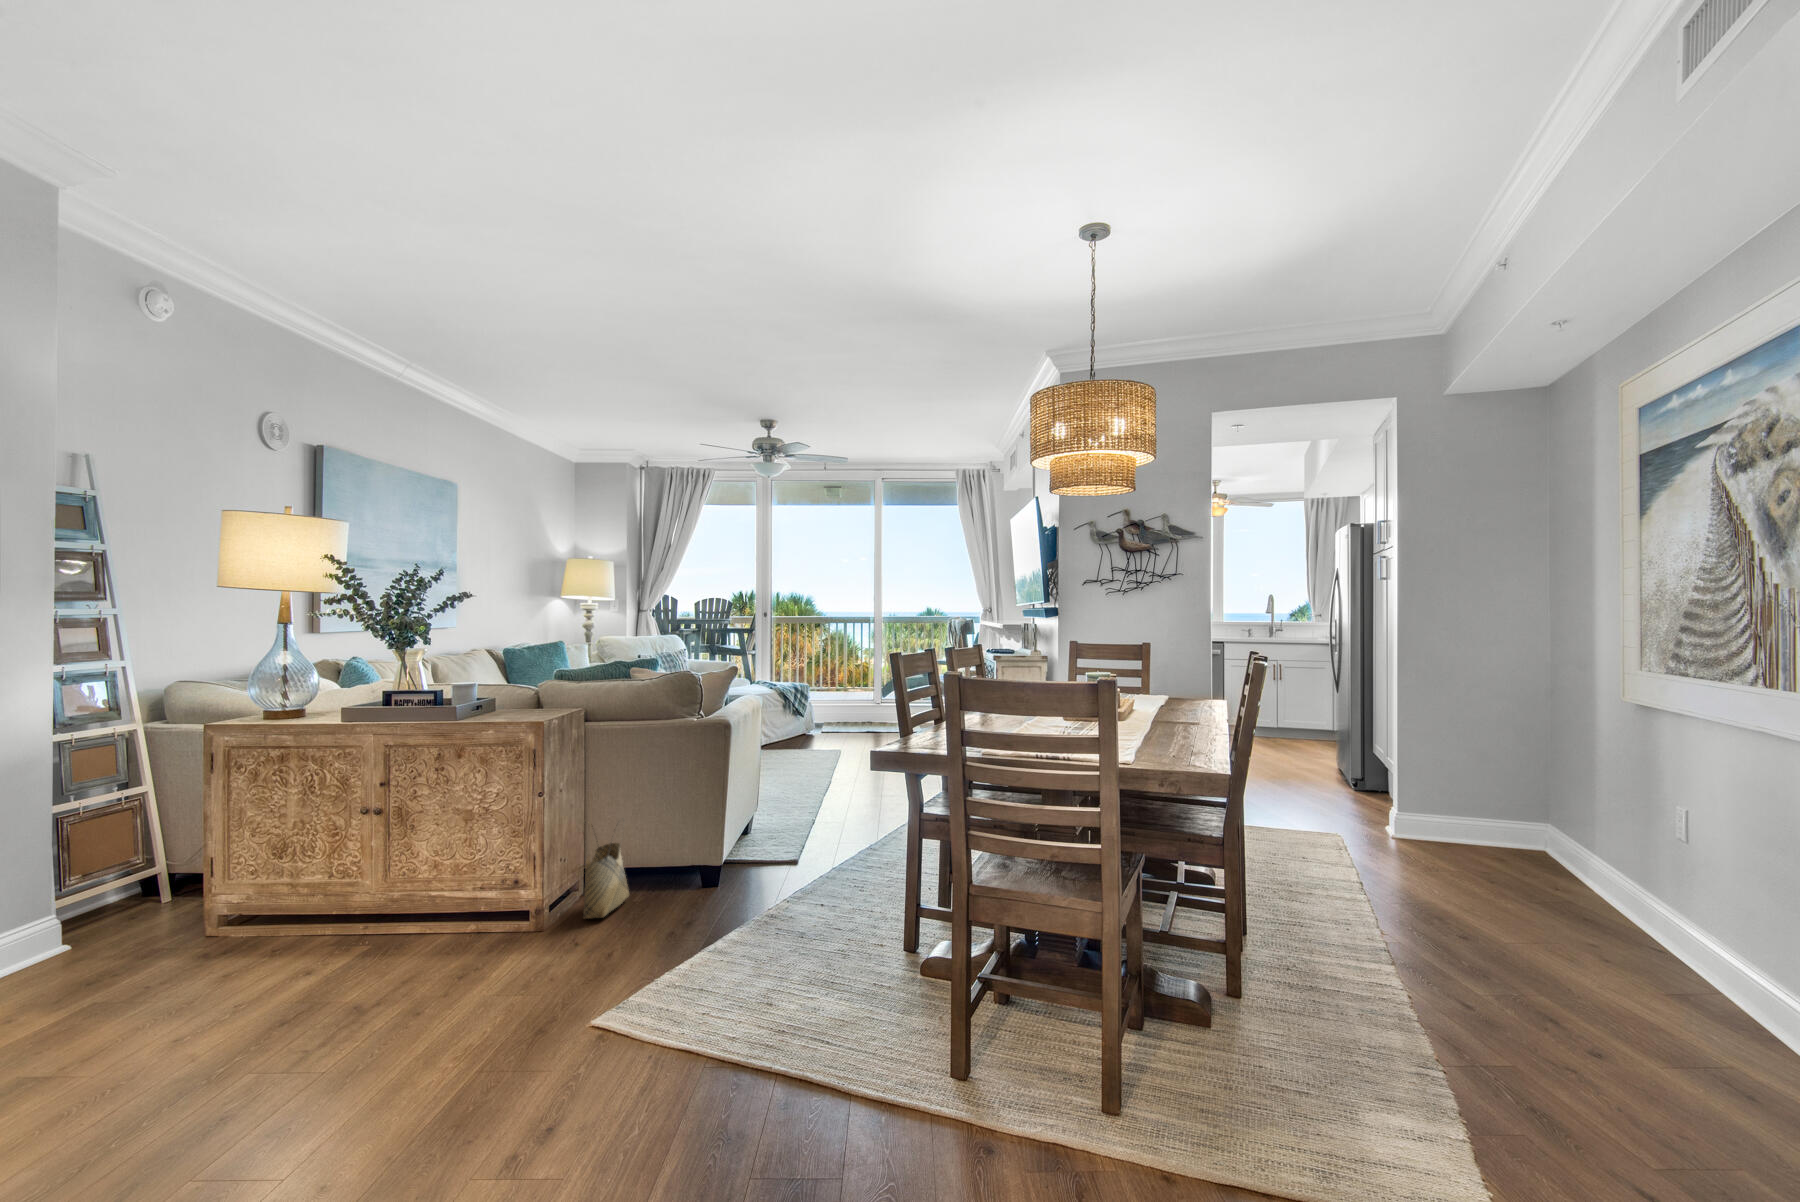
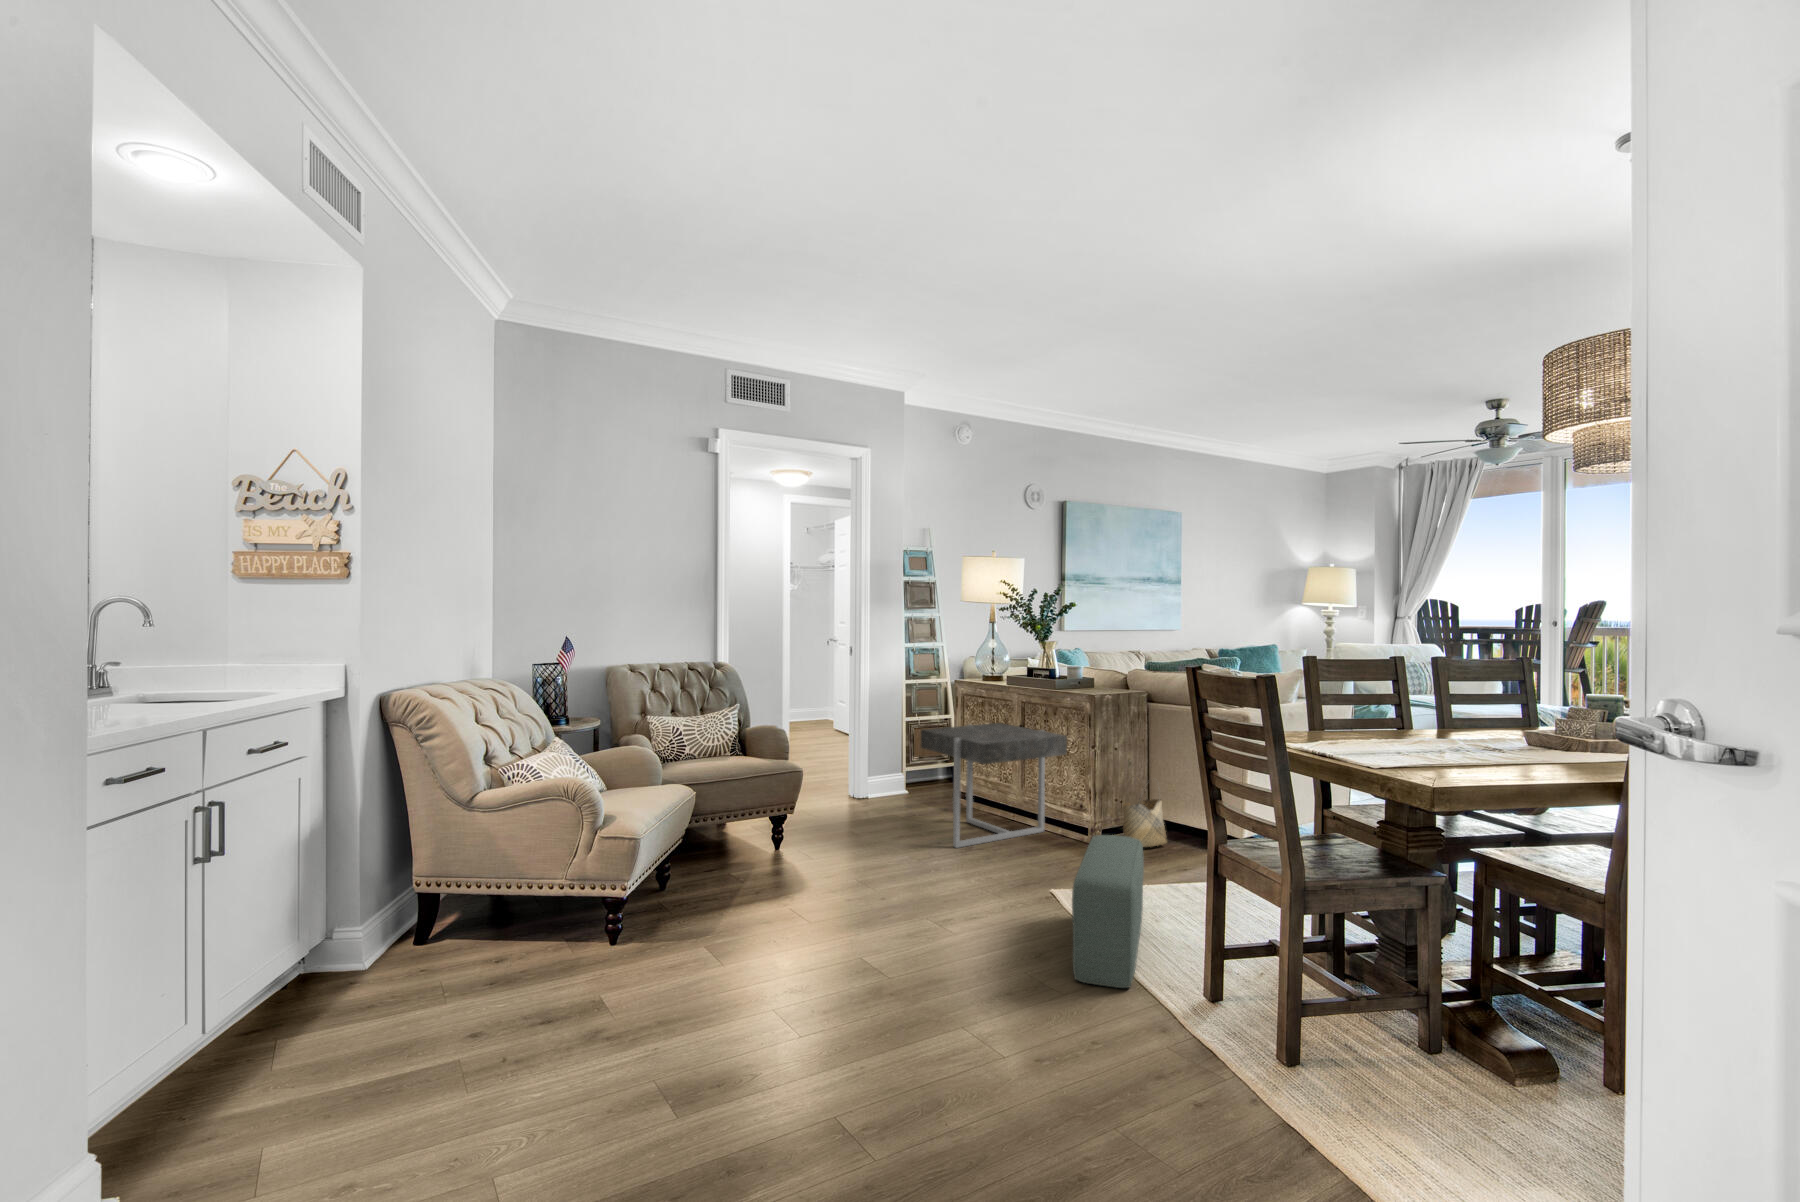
side table: none [210,783,499,1026] -> present [921,723,1067,848]
pouf: none [698,906,897,1153] -> present [1072,835,1144,988]

